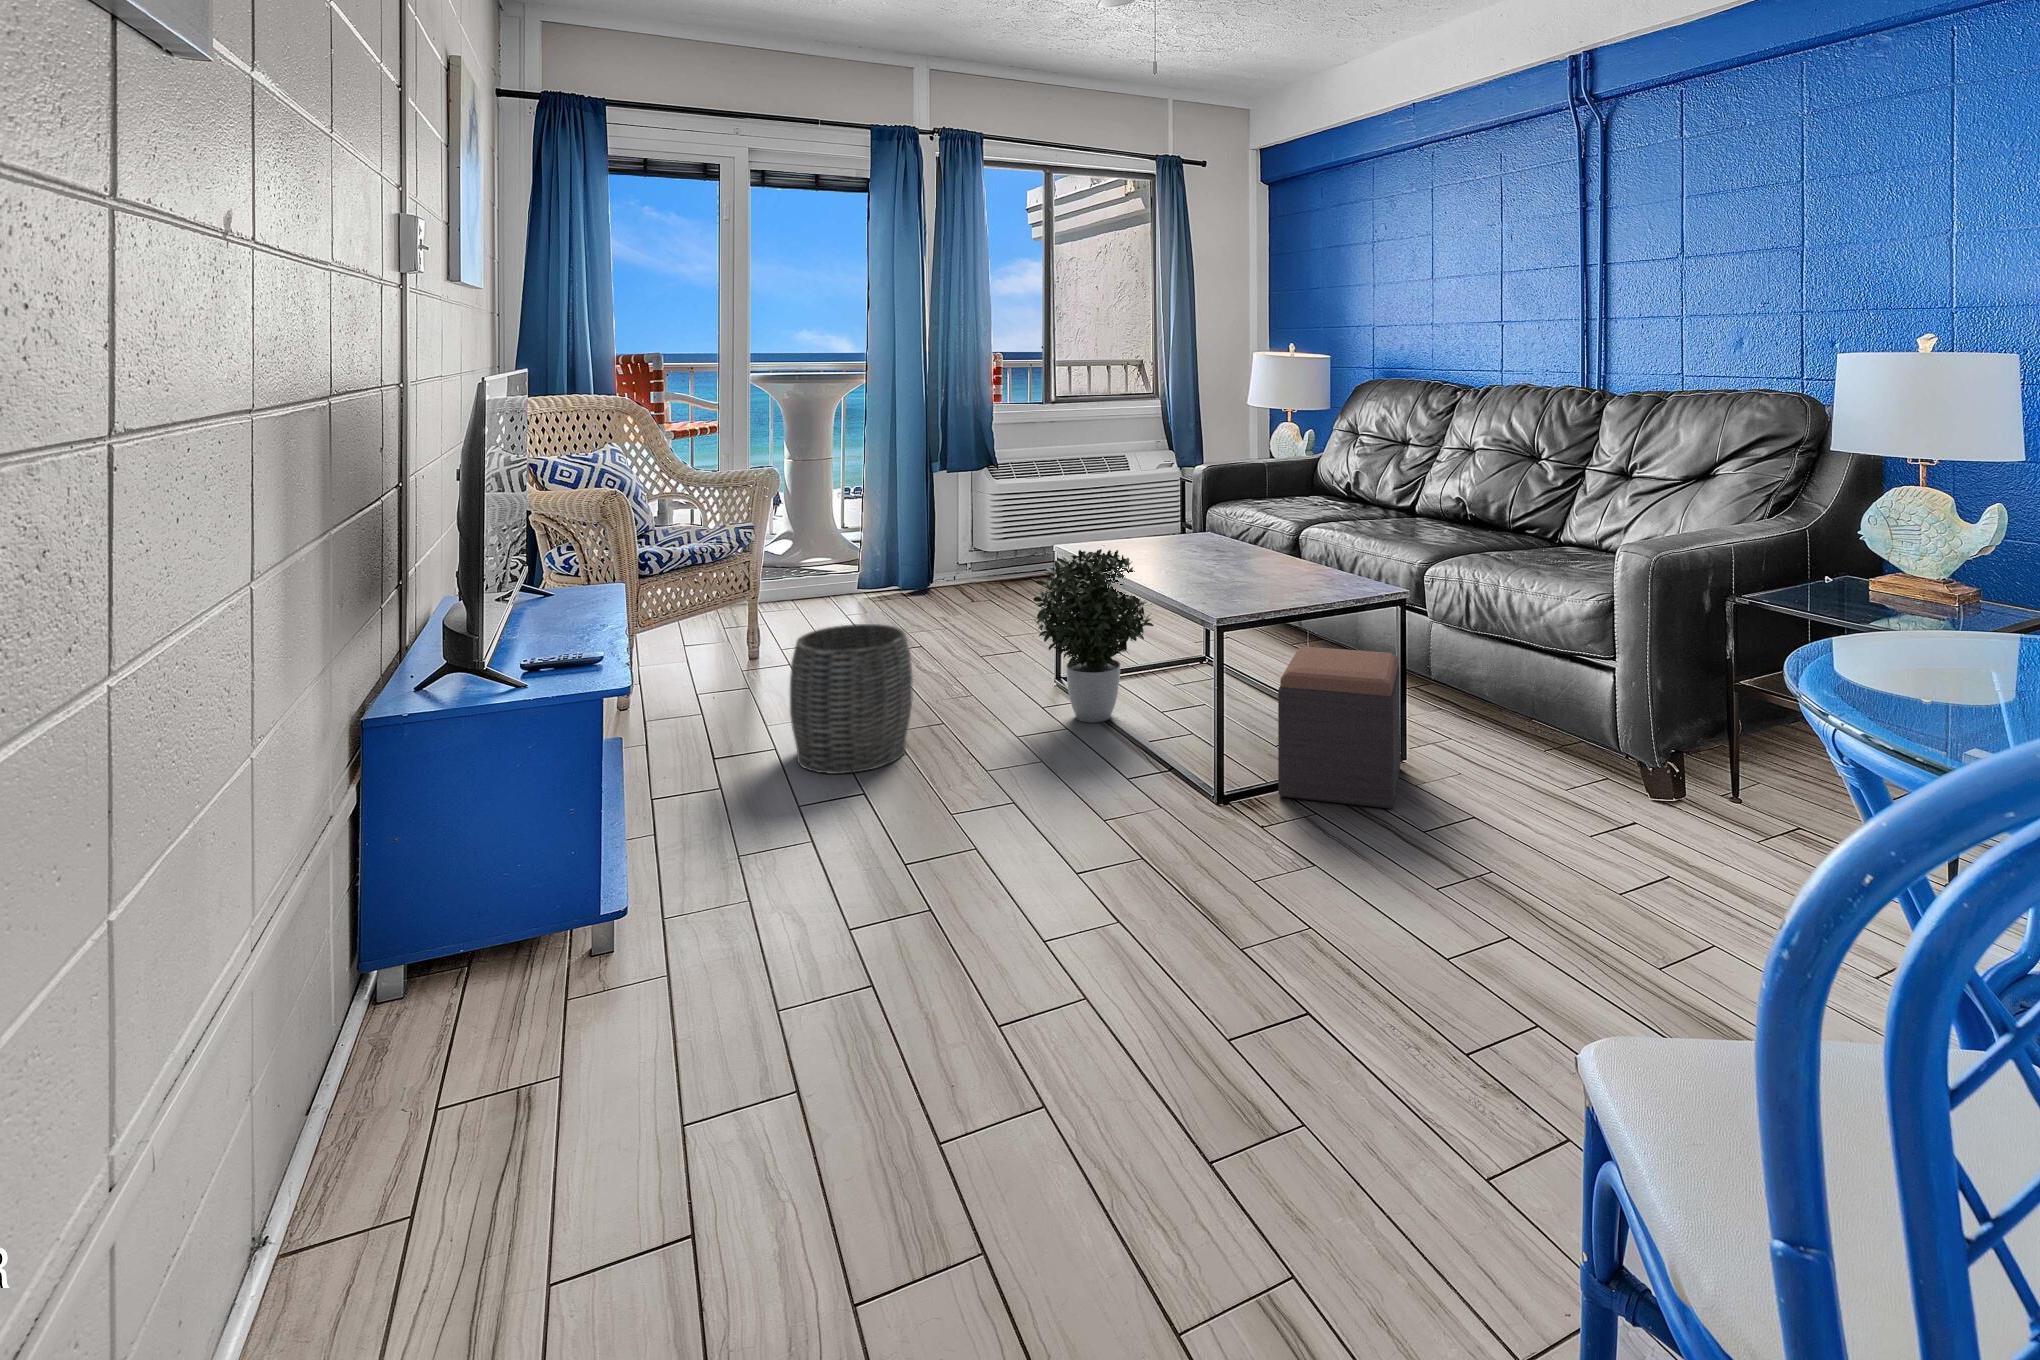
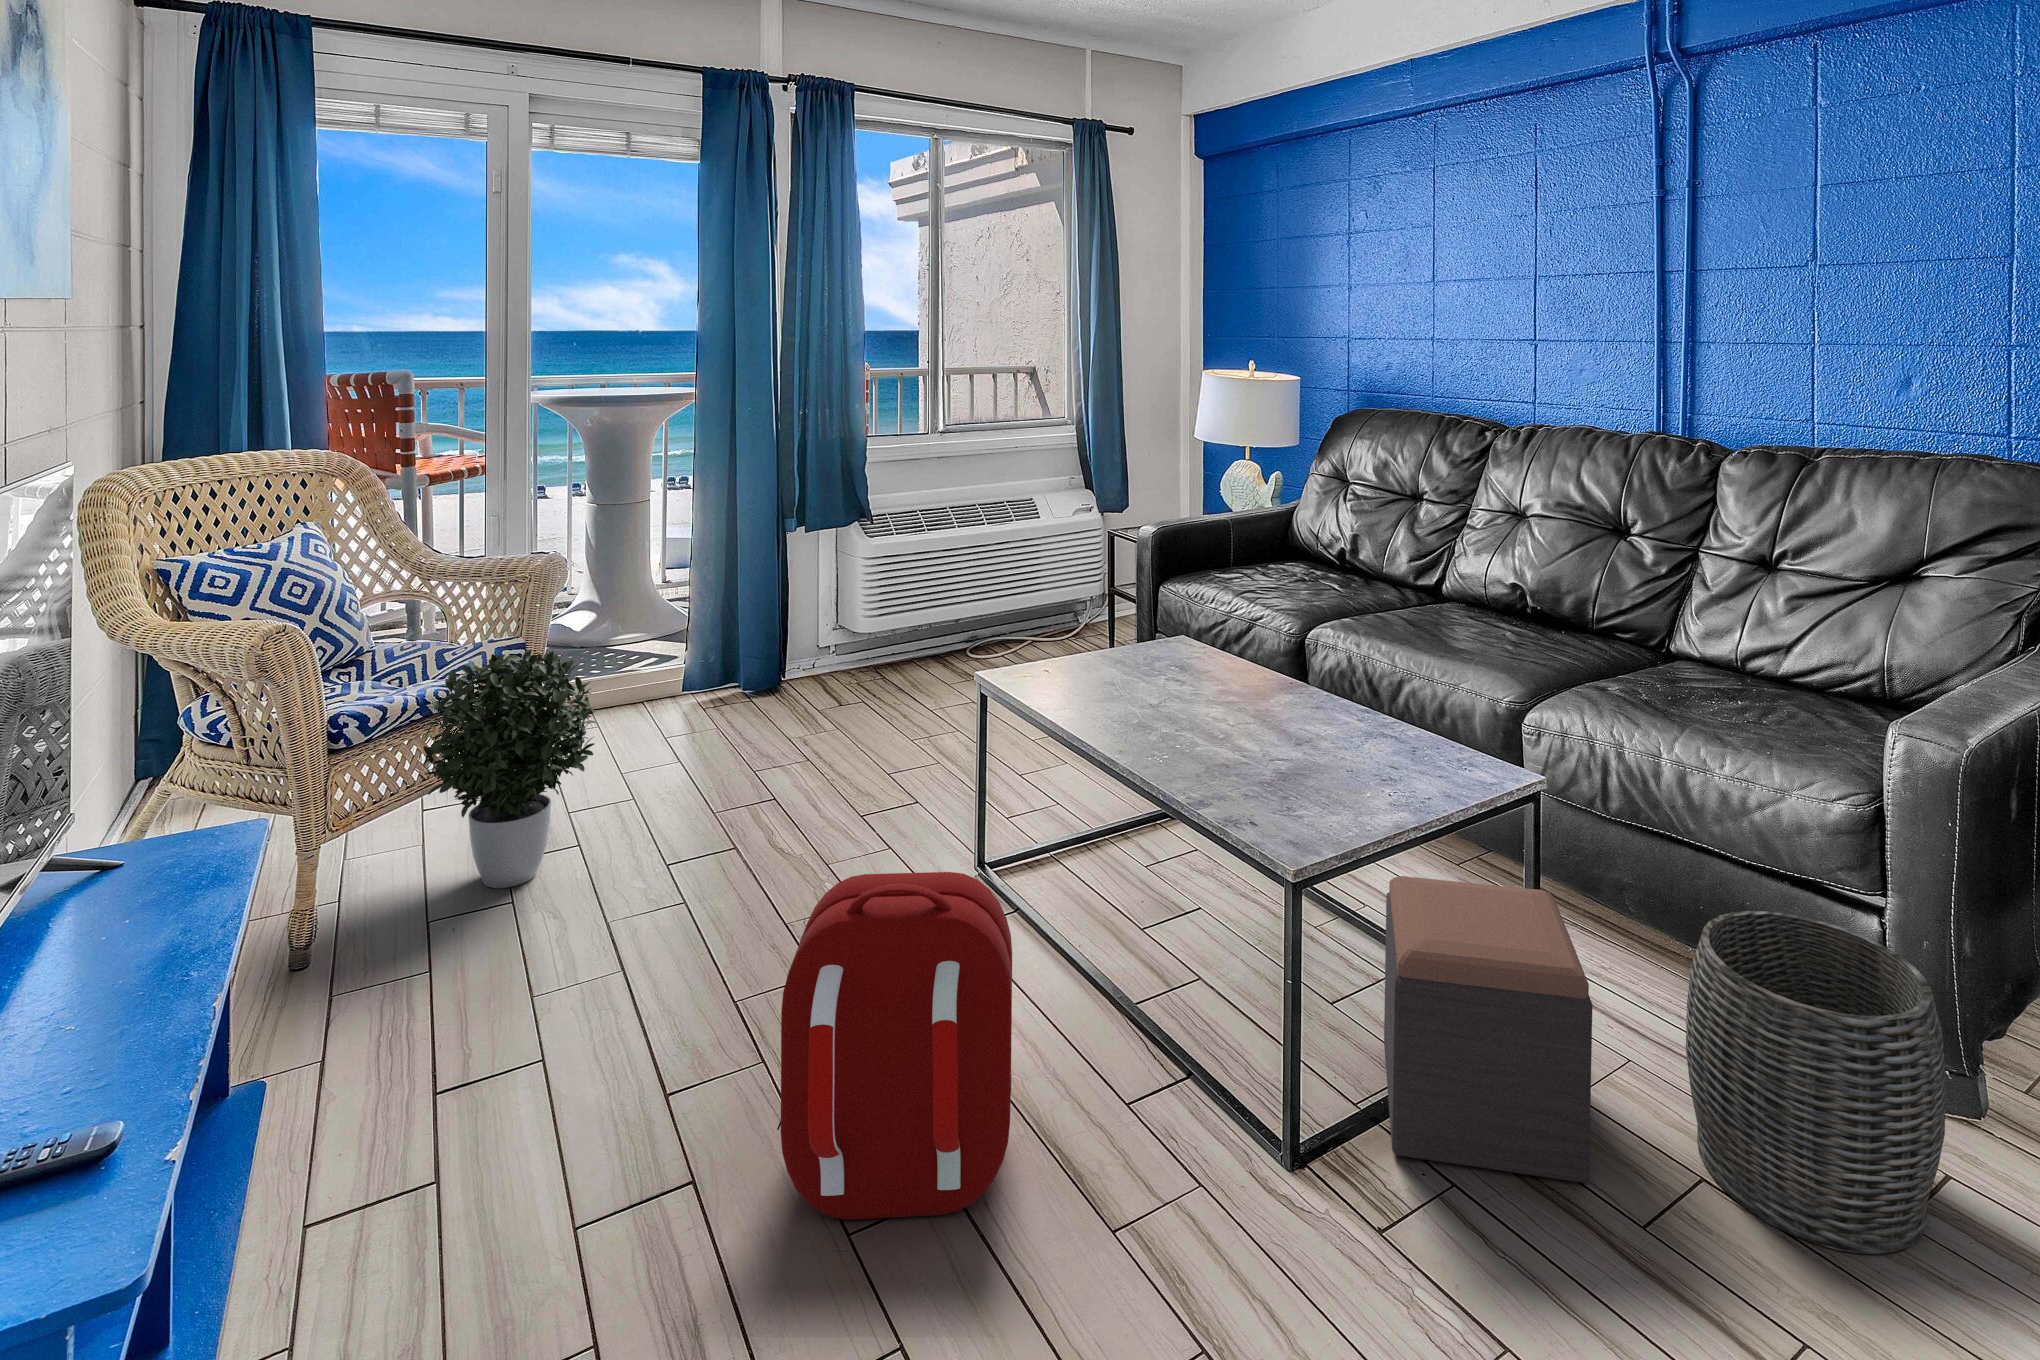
potted plant: present [1033,549,1154,723] -> present [423,650,598,888]
backpack: none [911,619,1048,809] -> present [777,872,1012,1220]
woven basket: present [790,624,913,774] -> present [1686,911,1946,1254]

